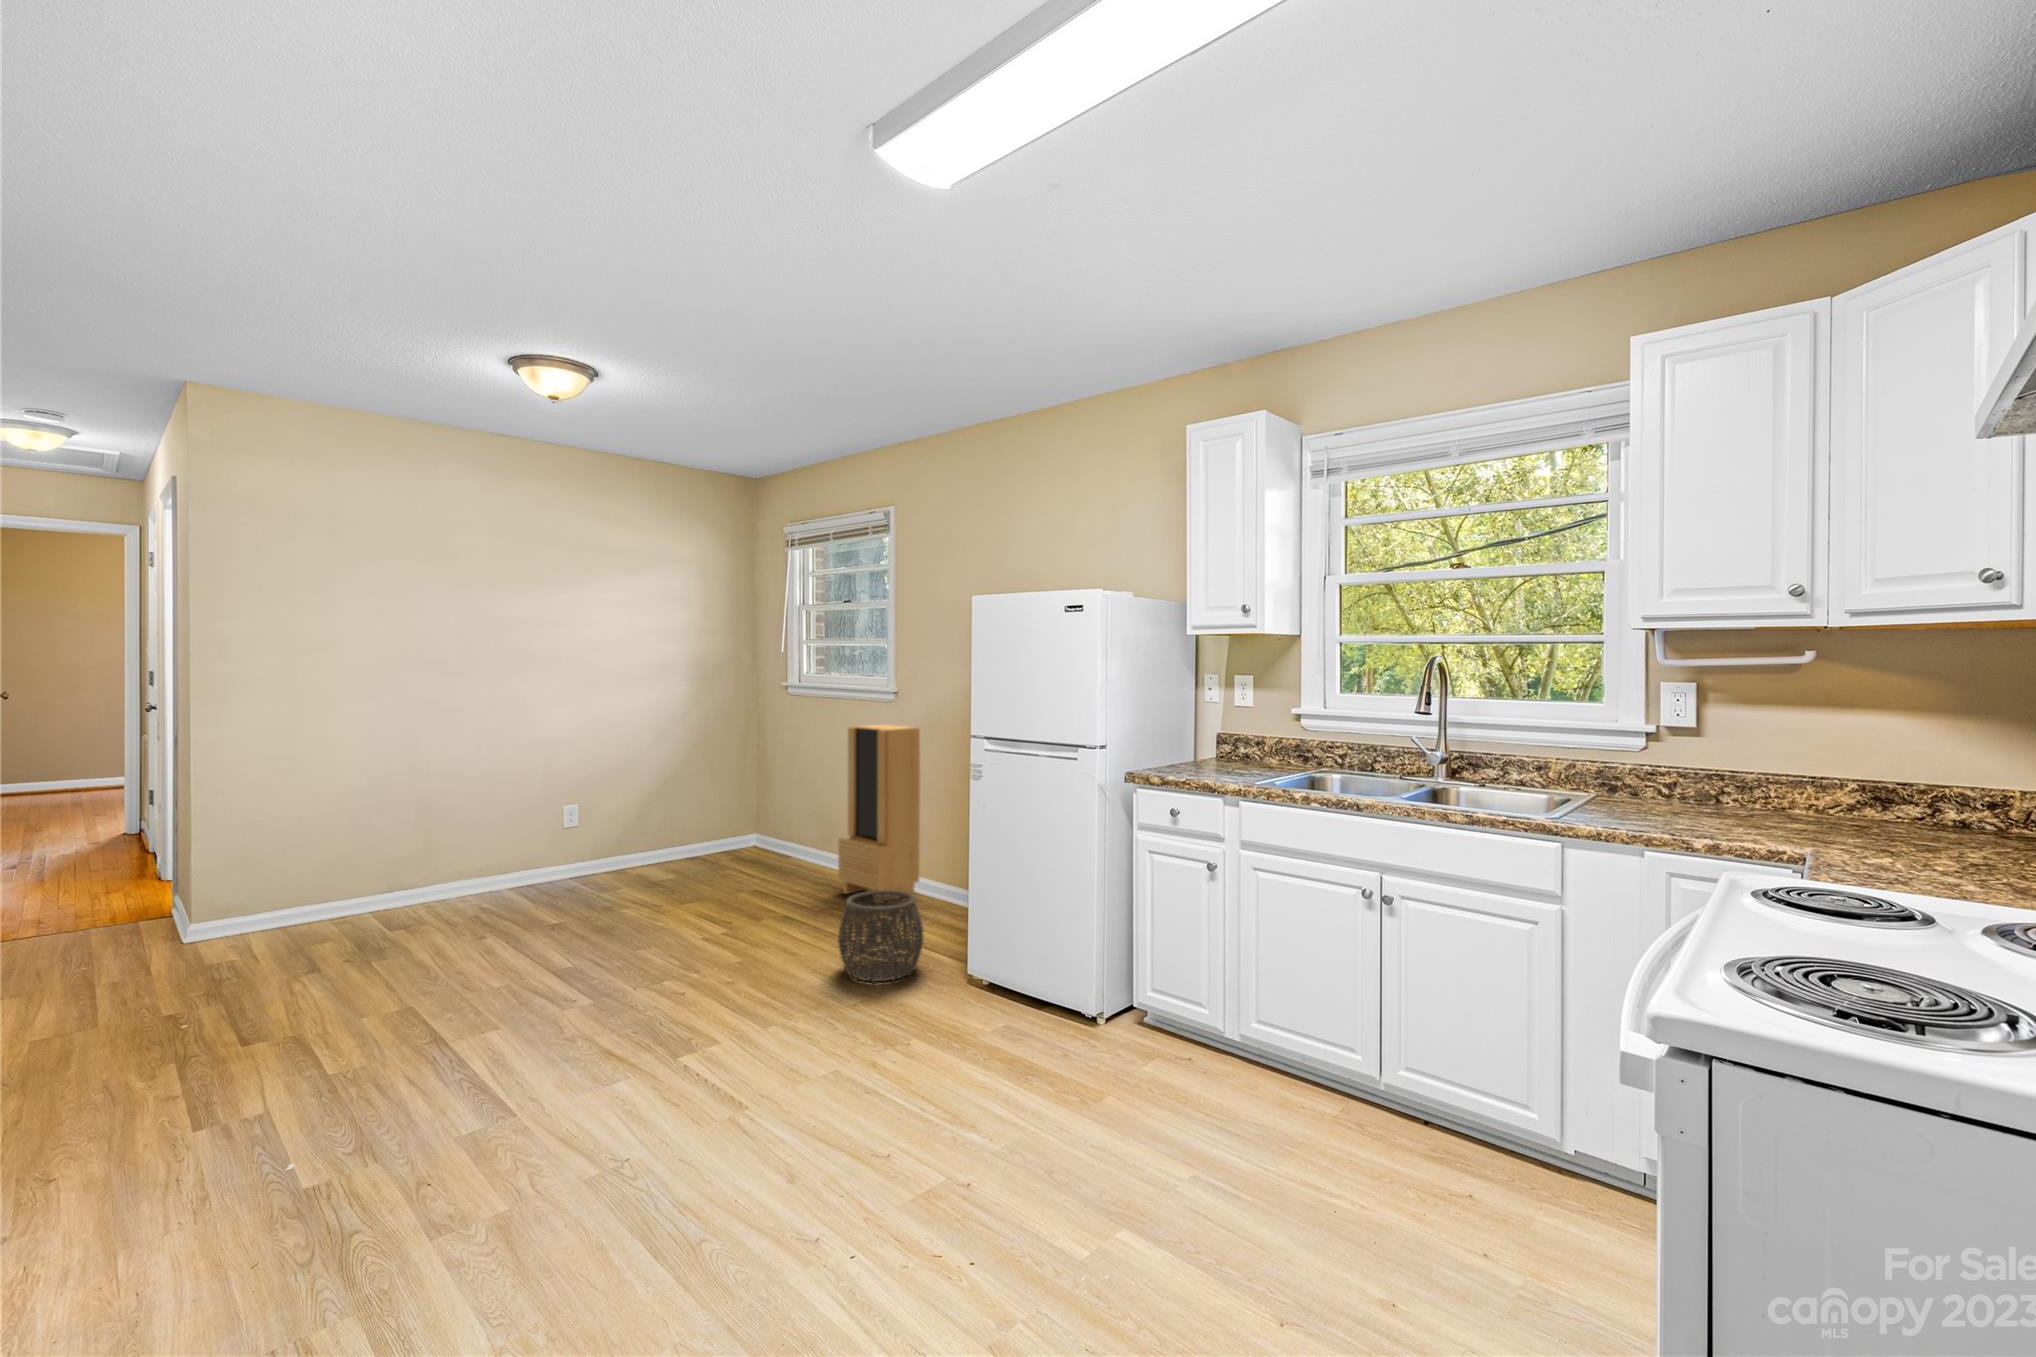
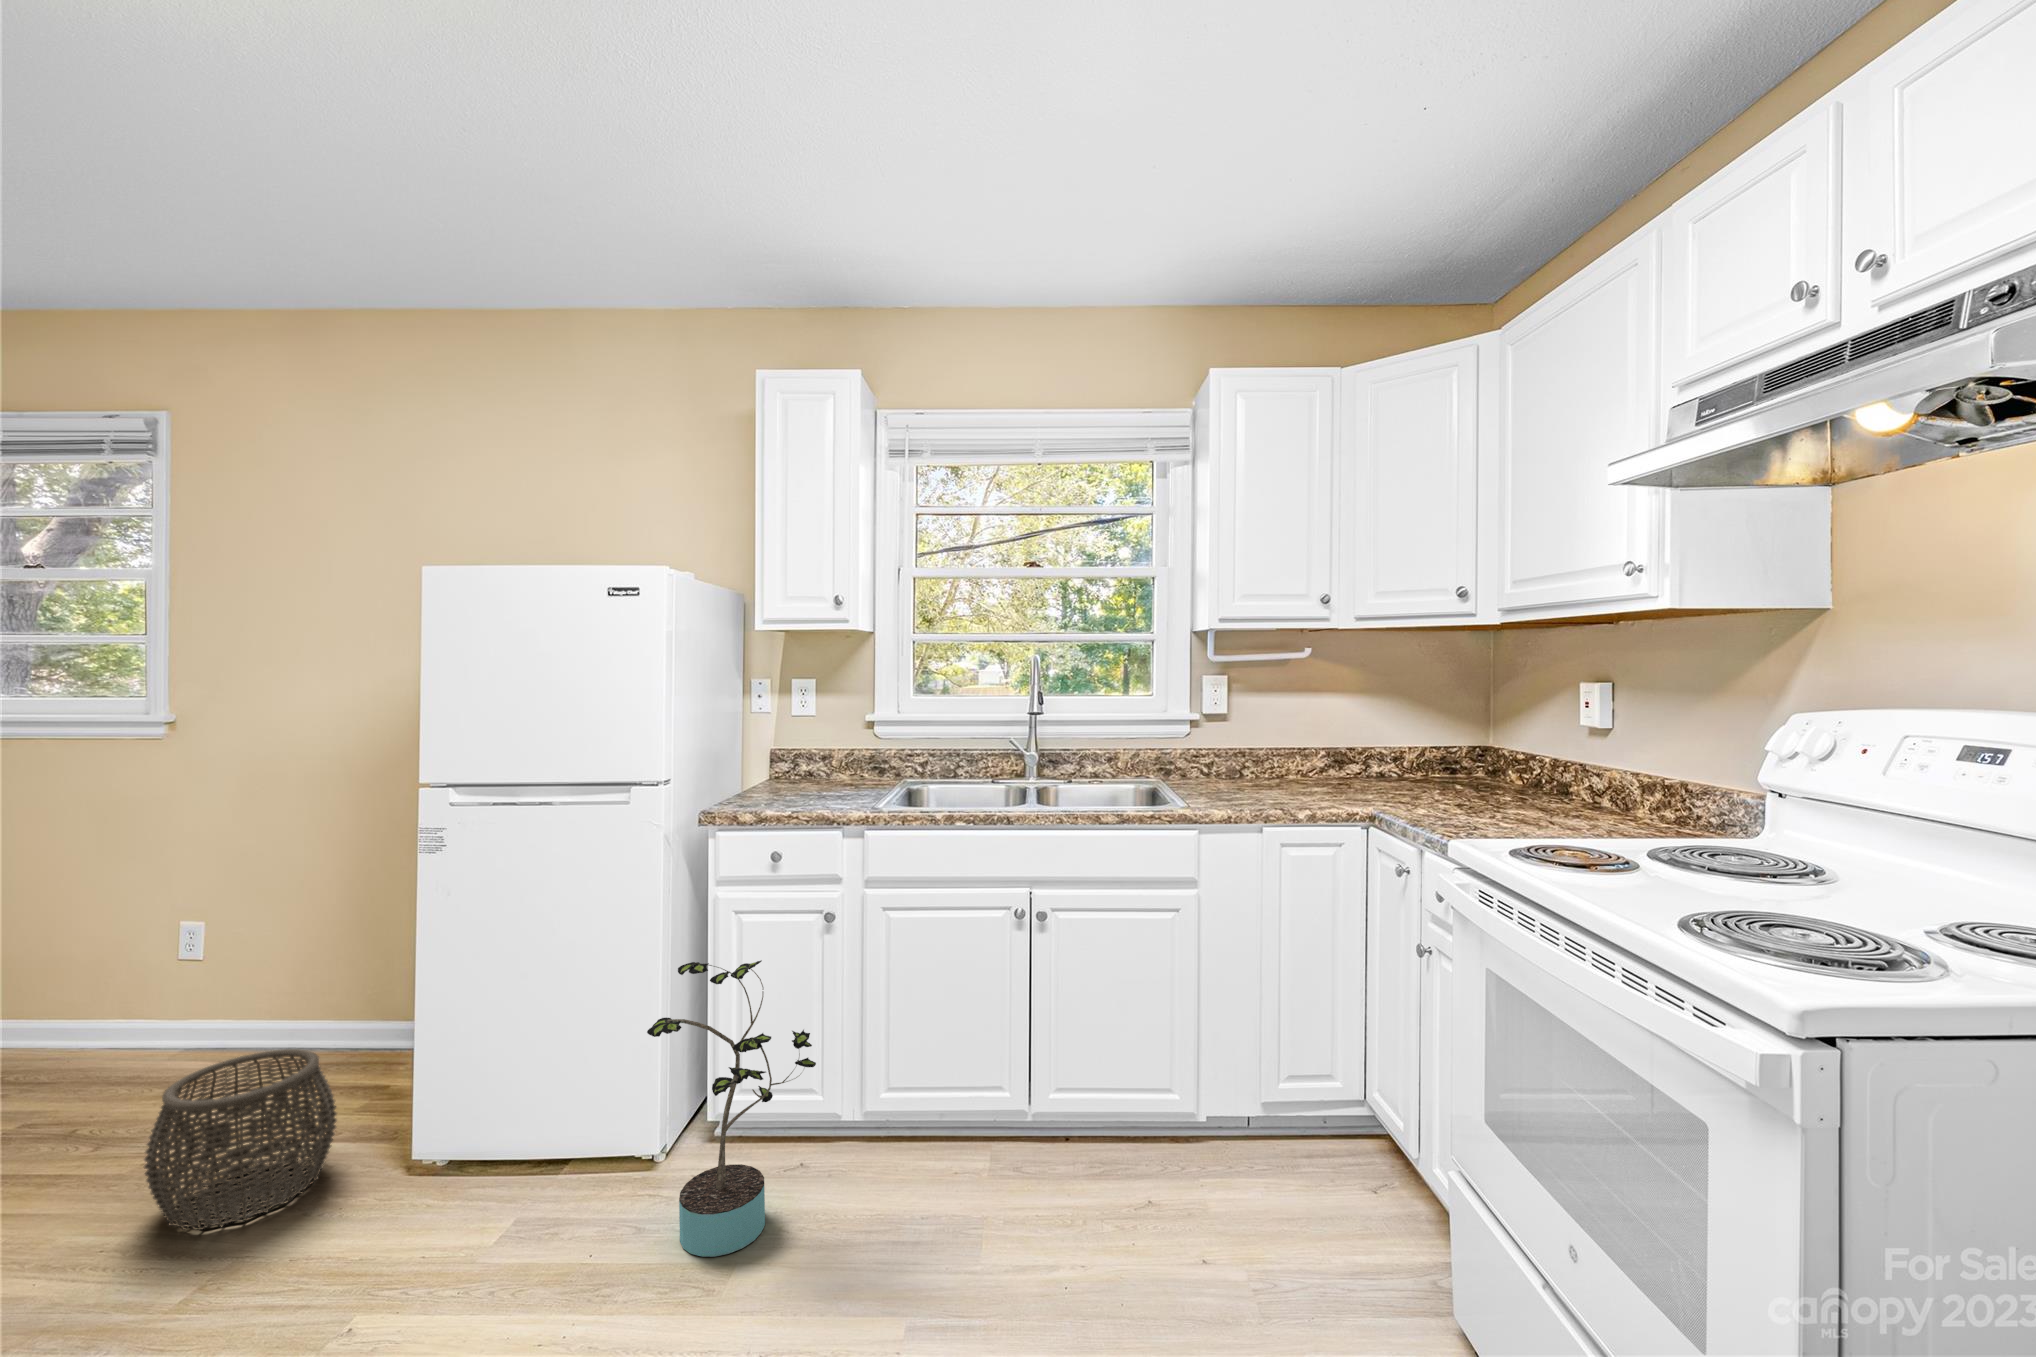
storage cabinet: present [838,725,920,902] -> none [58,775,250,1073]
potted plant: none [1041,876,1160,1091] -> present [647,960,816,1257]

